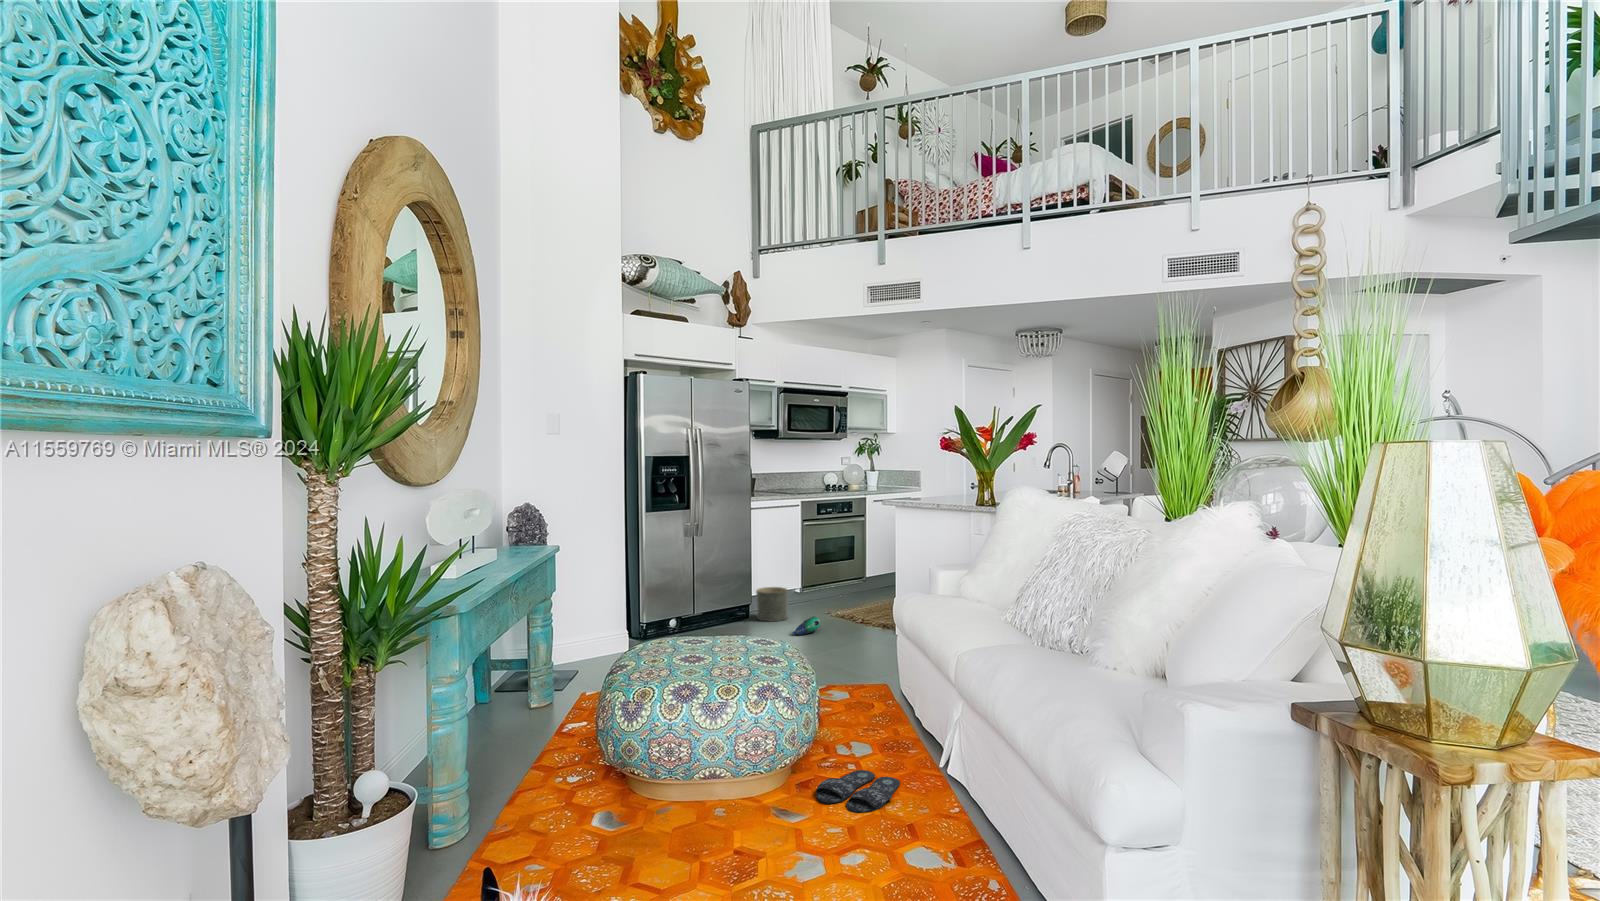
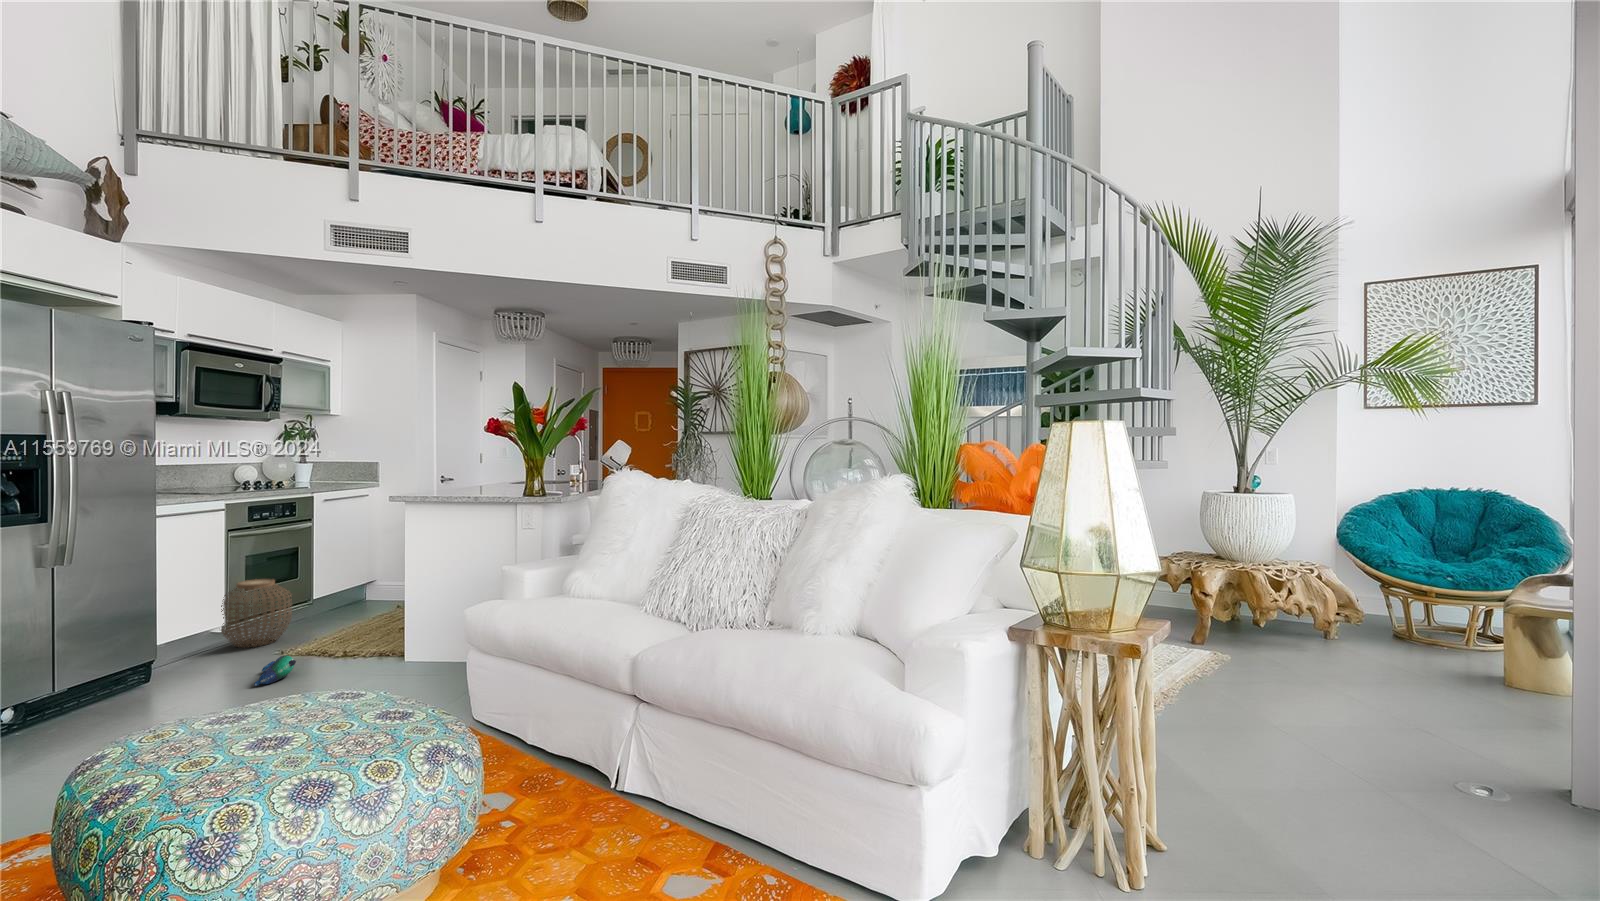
woven basket: none [795,559,839,608] -> present [221,579,292,647]
planter: present [756,587,788,621] -> none [164,626,222,678]
slippers: present [816,770,900,813] -> none [497,813,596,875]

